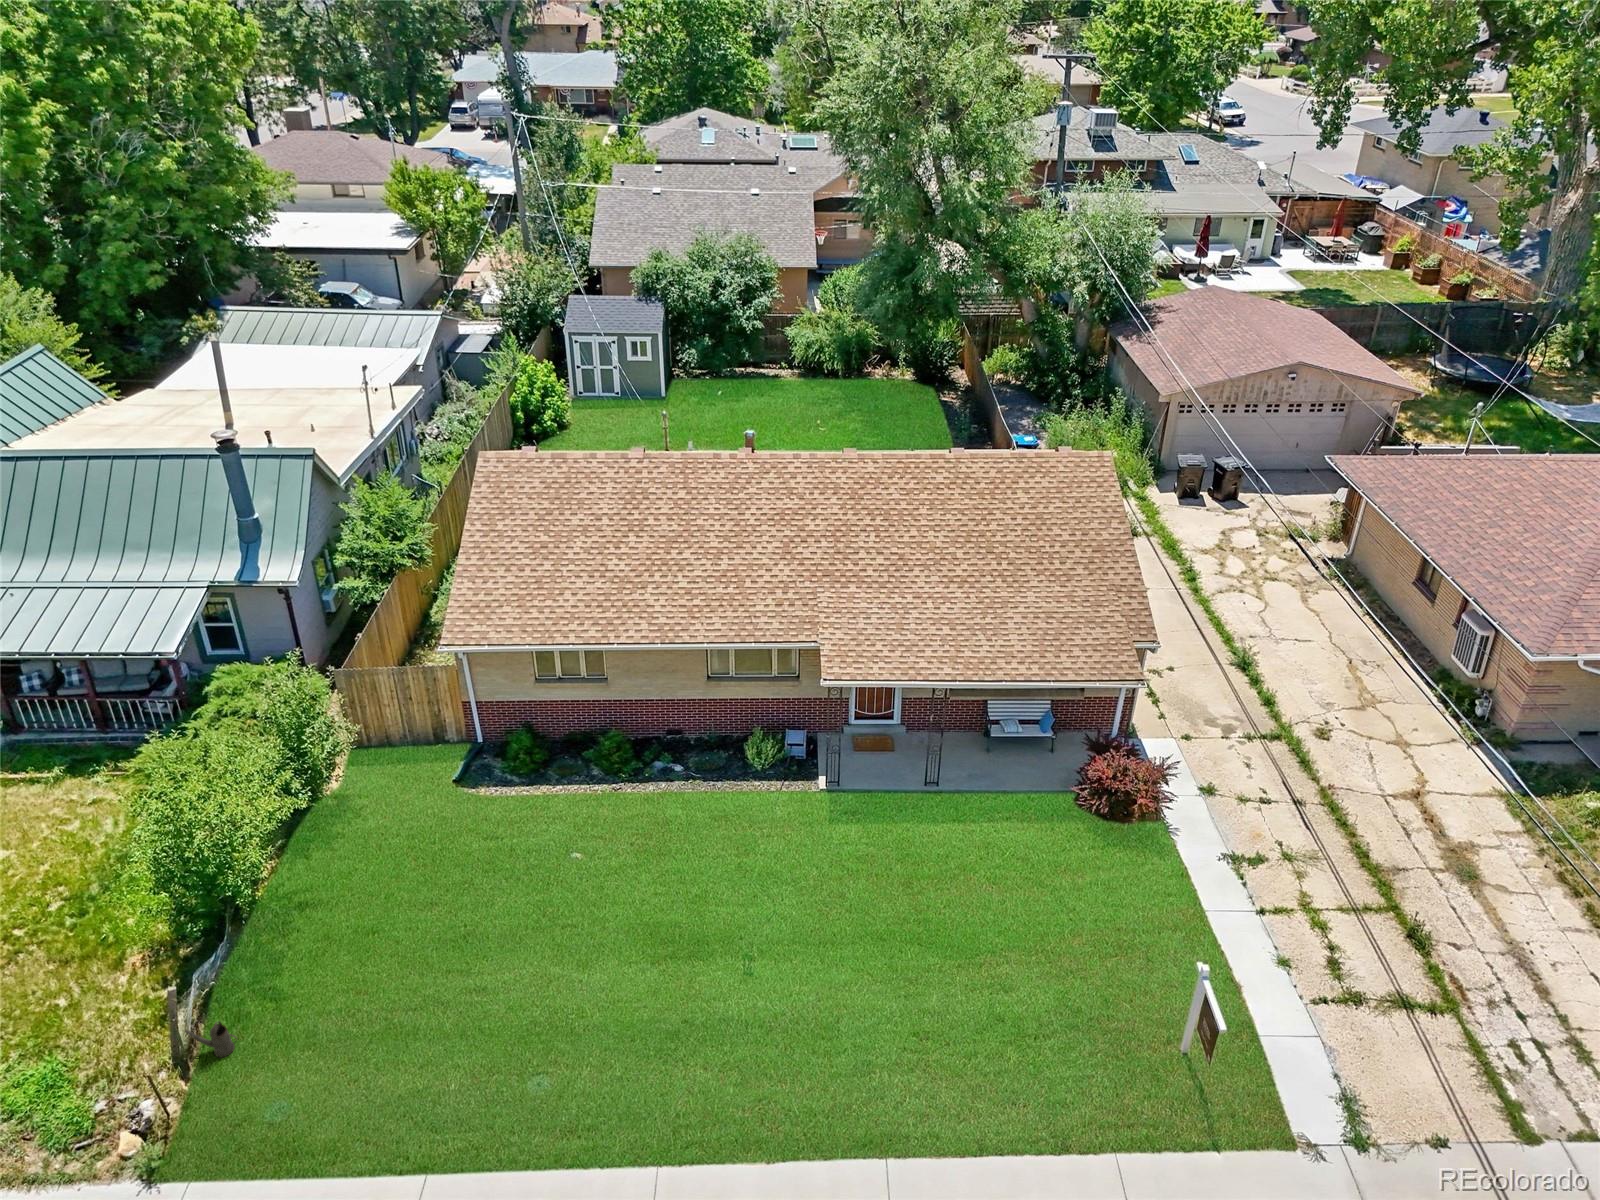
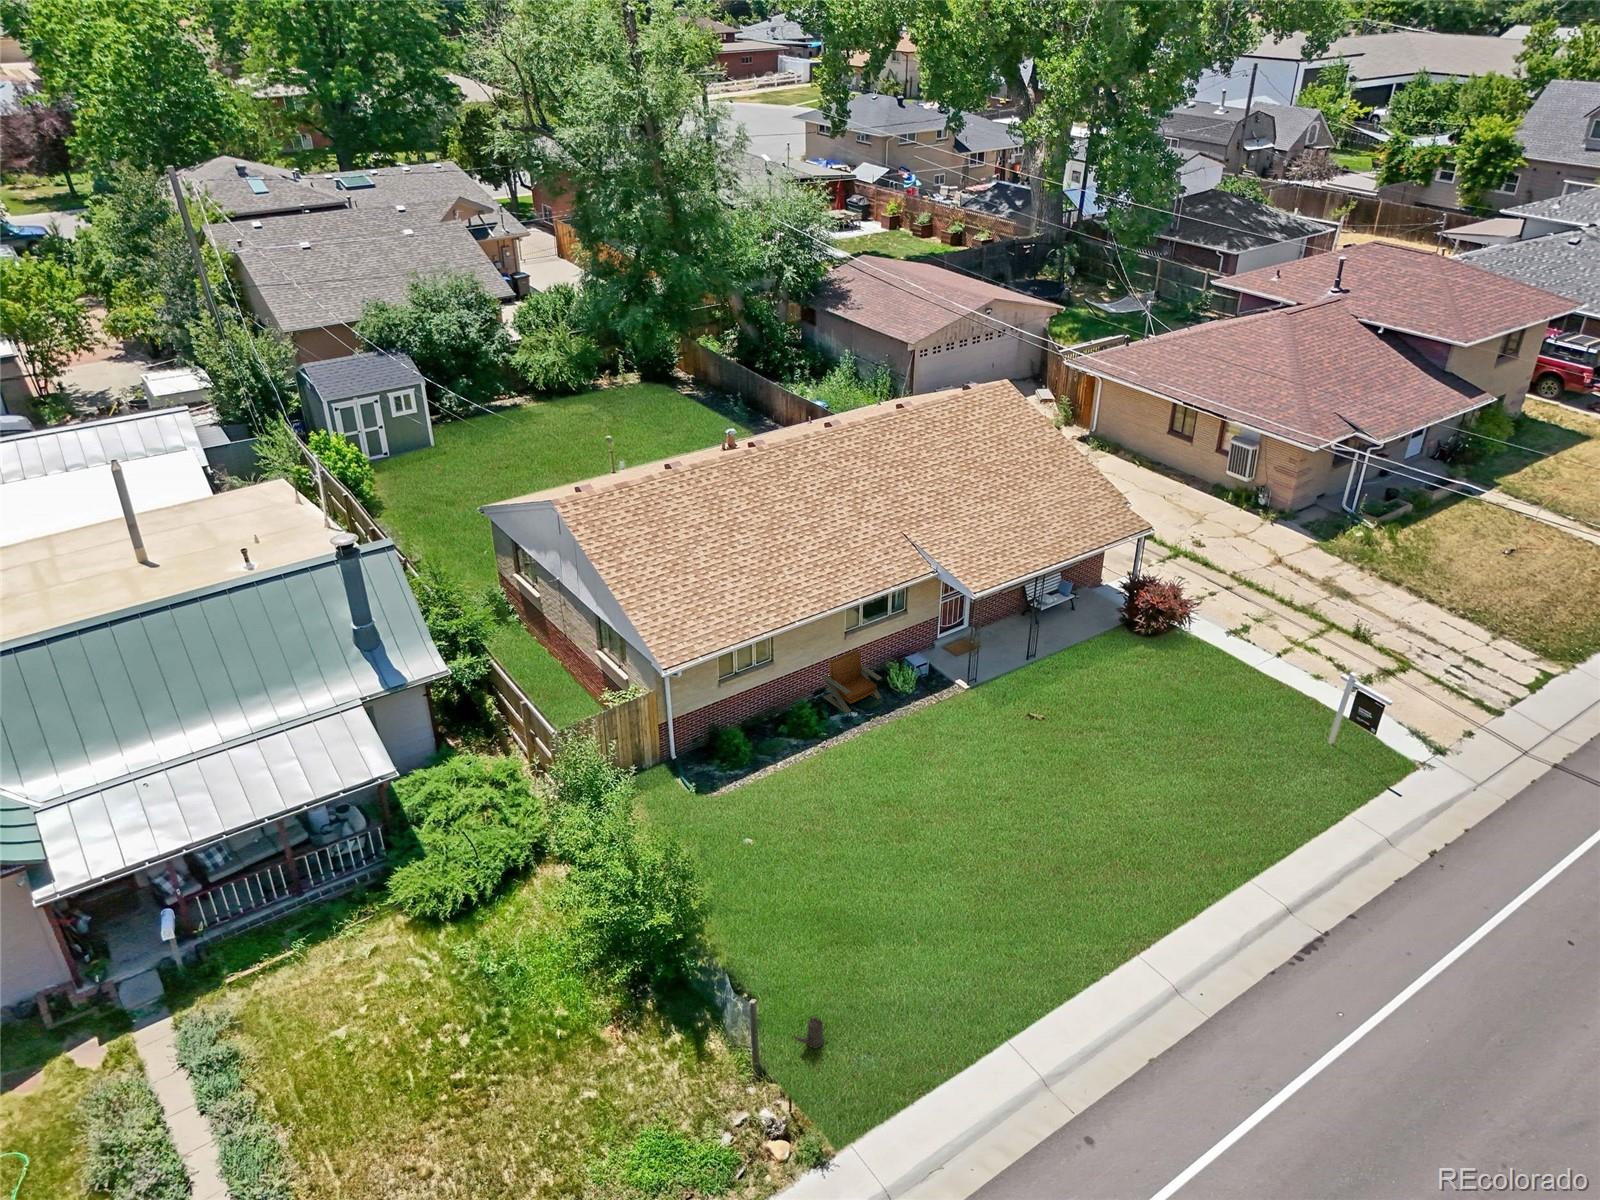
lounge chair: none [667,700,722,764] -> present [822,650,882,714]

